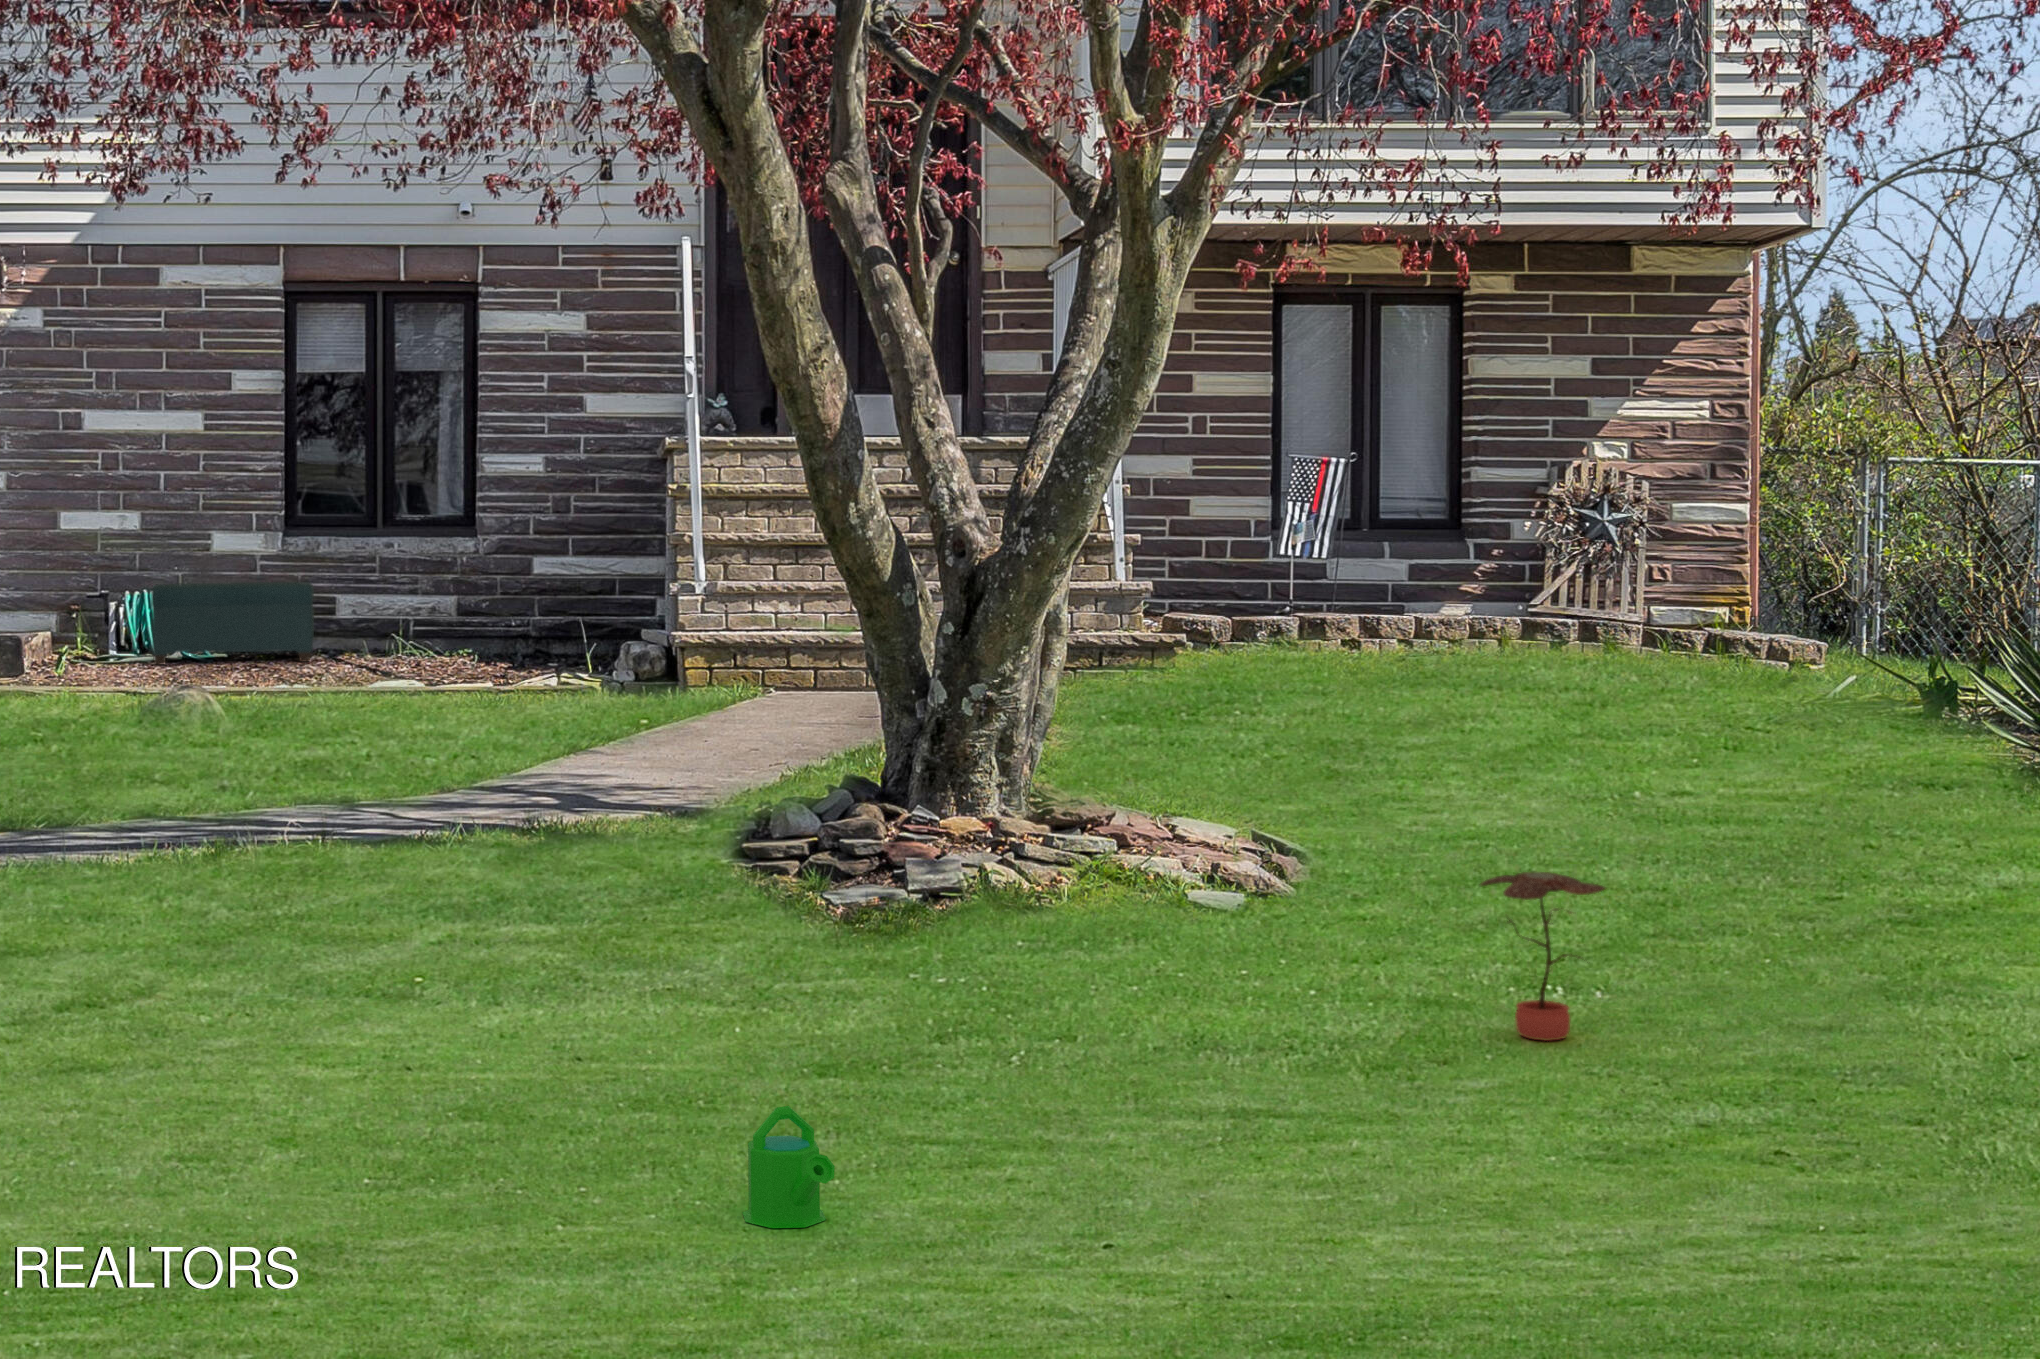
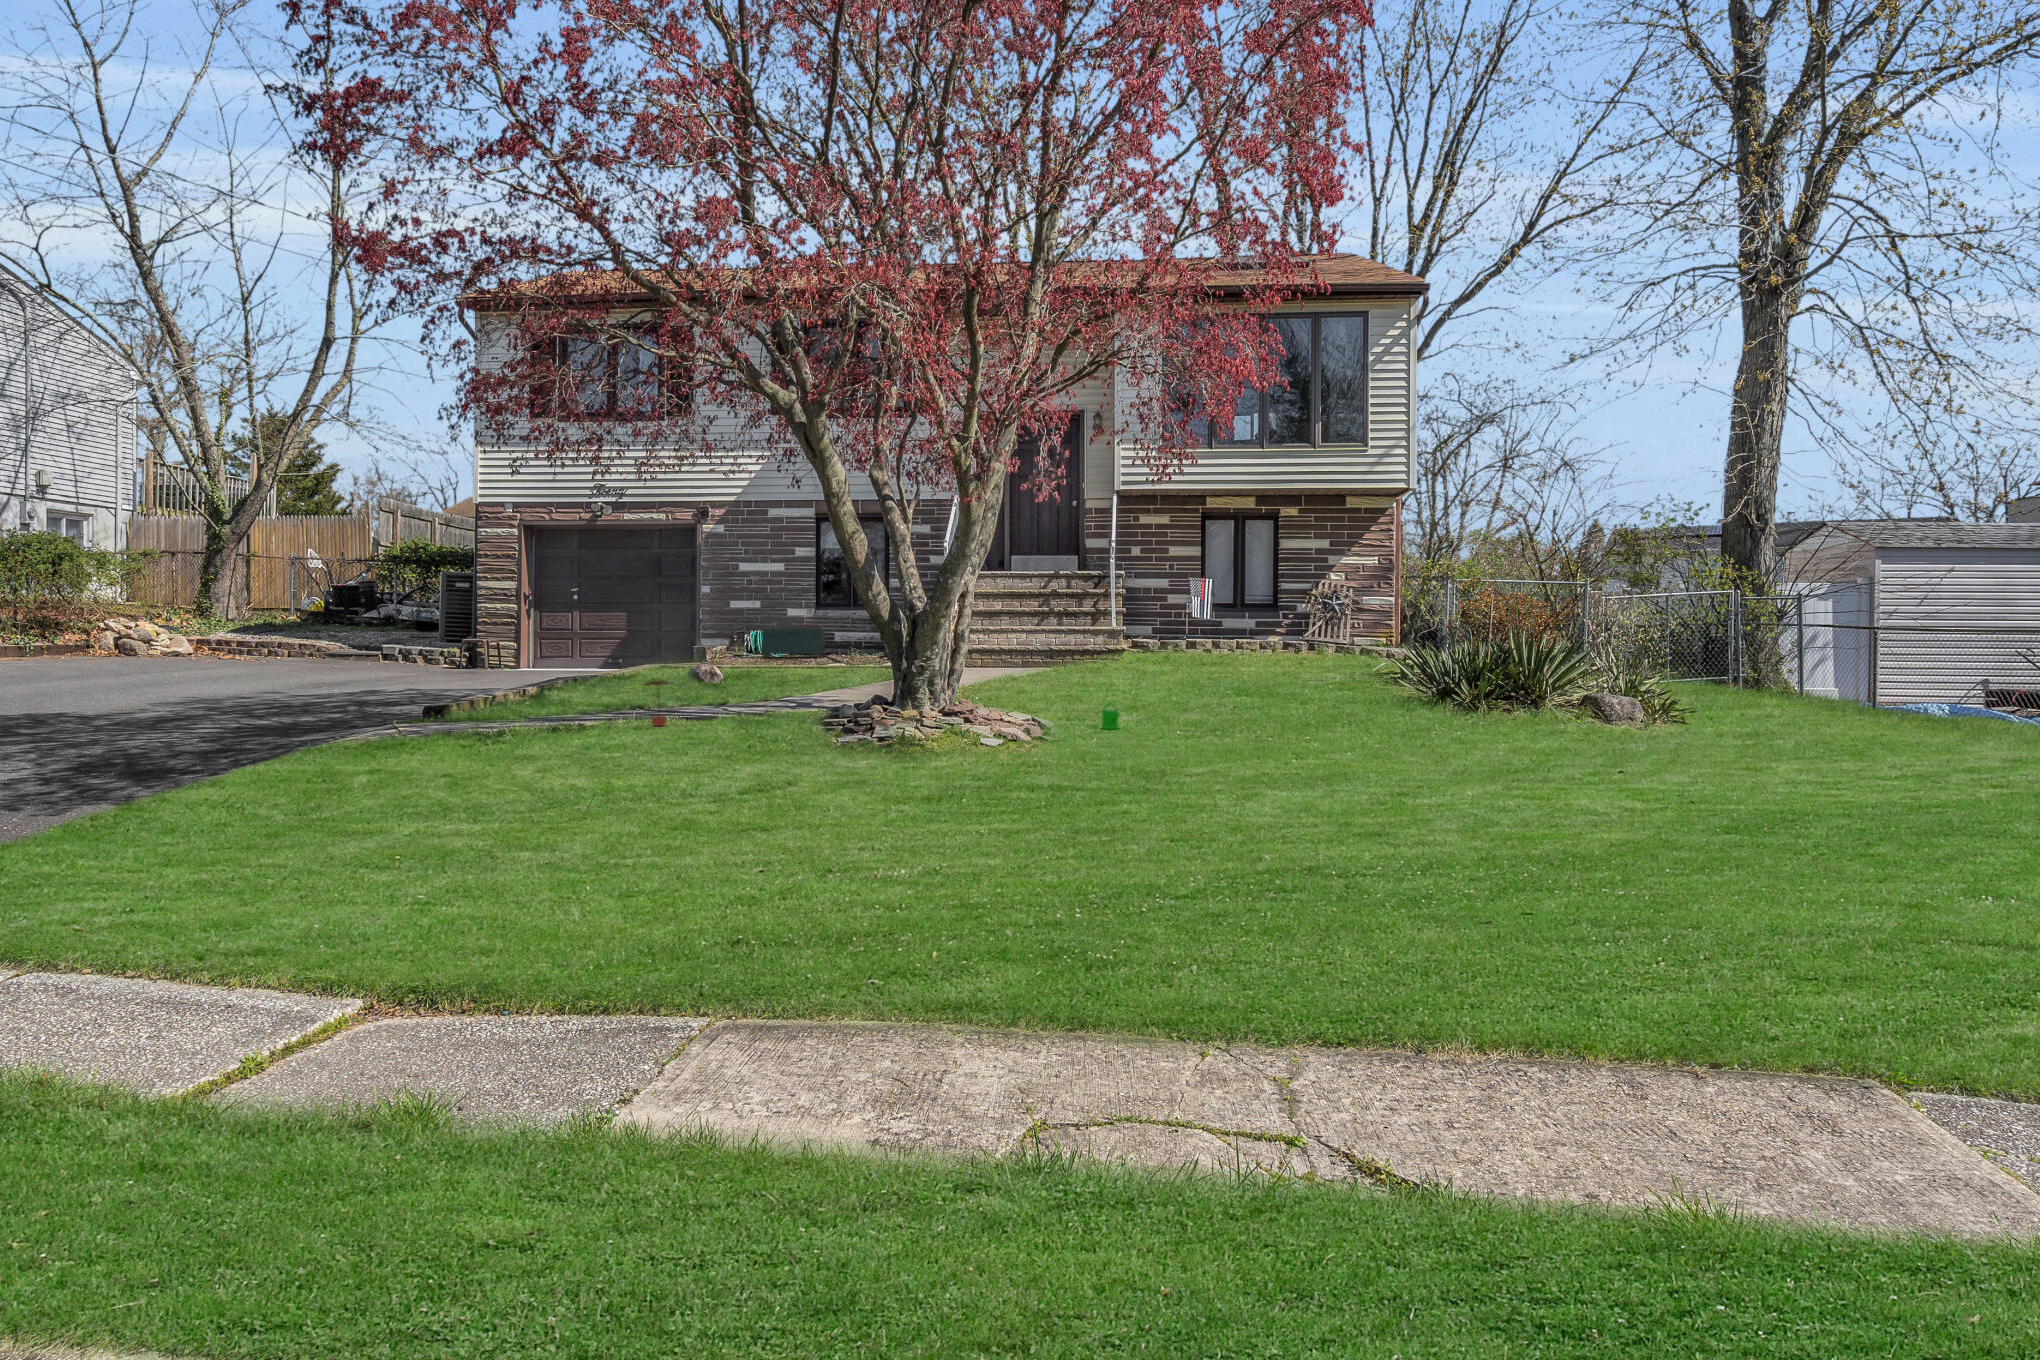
potted plant: present [1481,872,1605,1041] -> present [644,680,671,726]
watering can: present [743,1106,835,1228] -> present [1102,703,1120,729]

